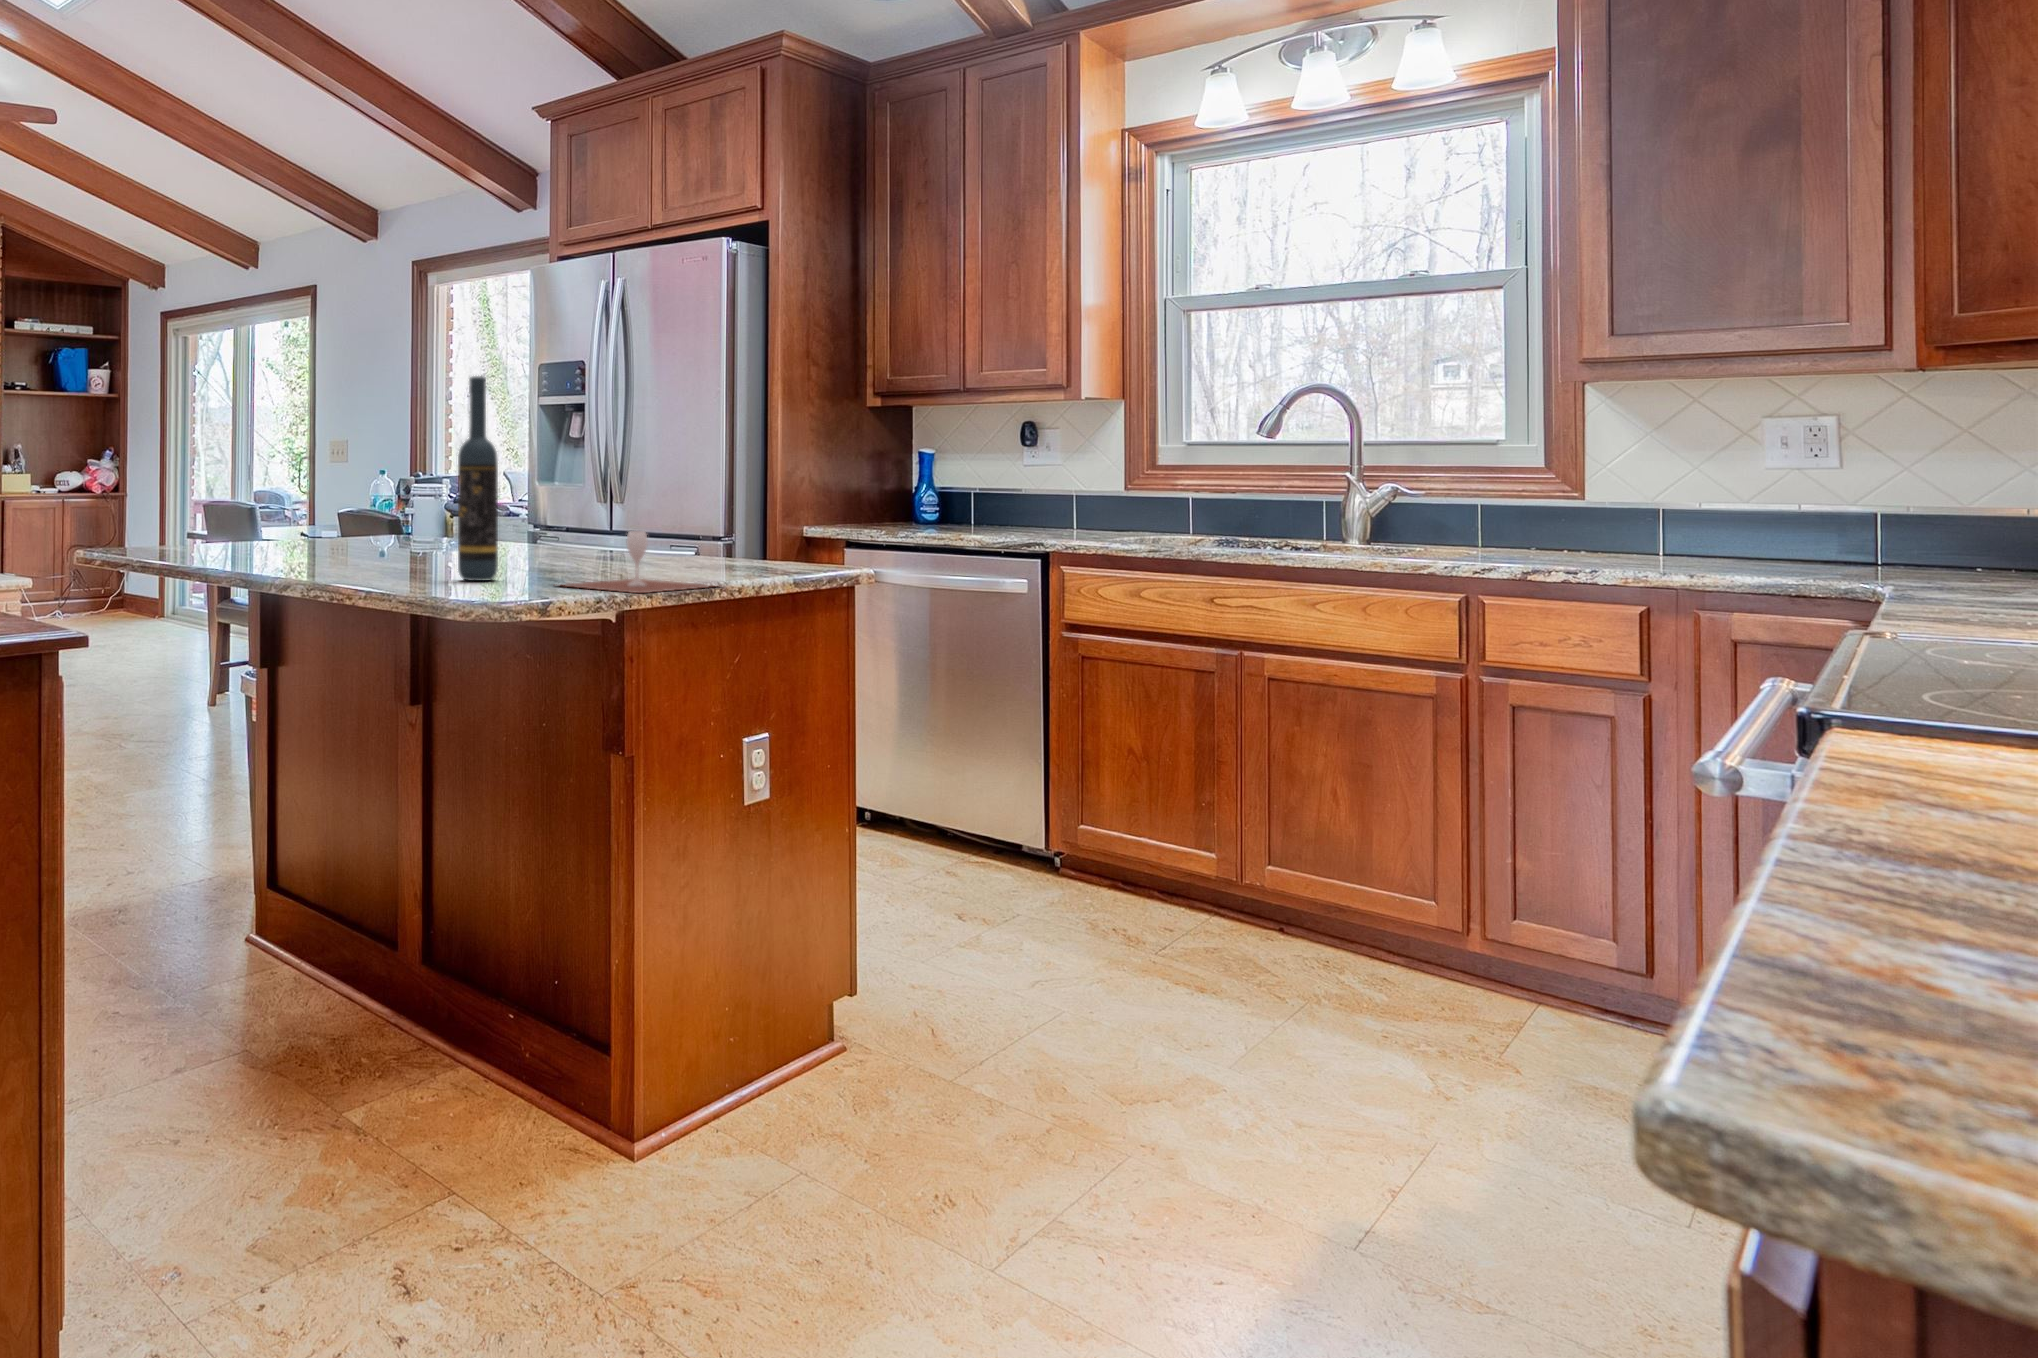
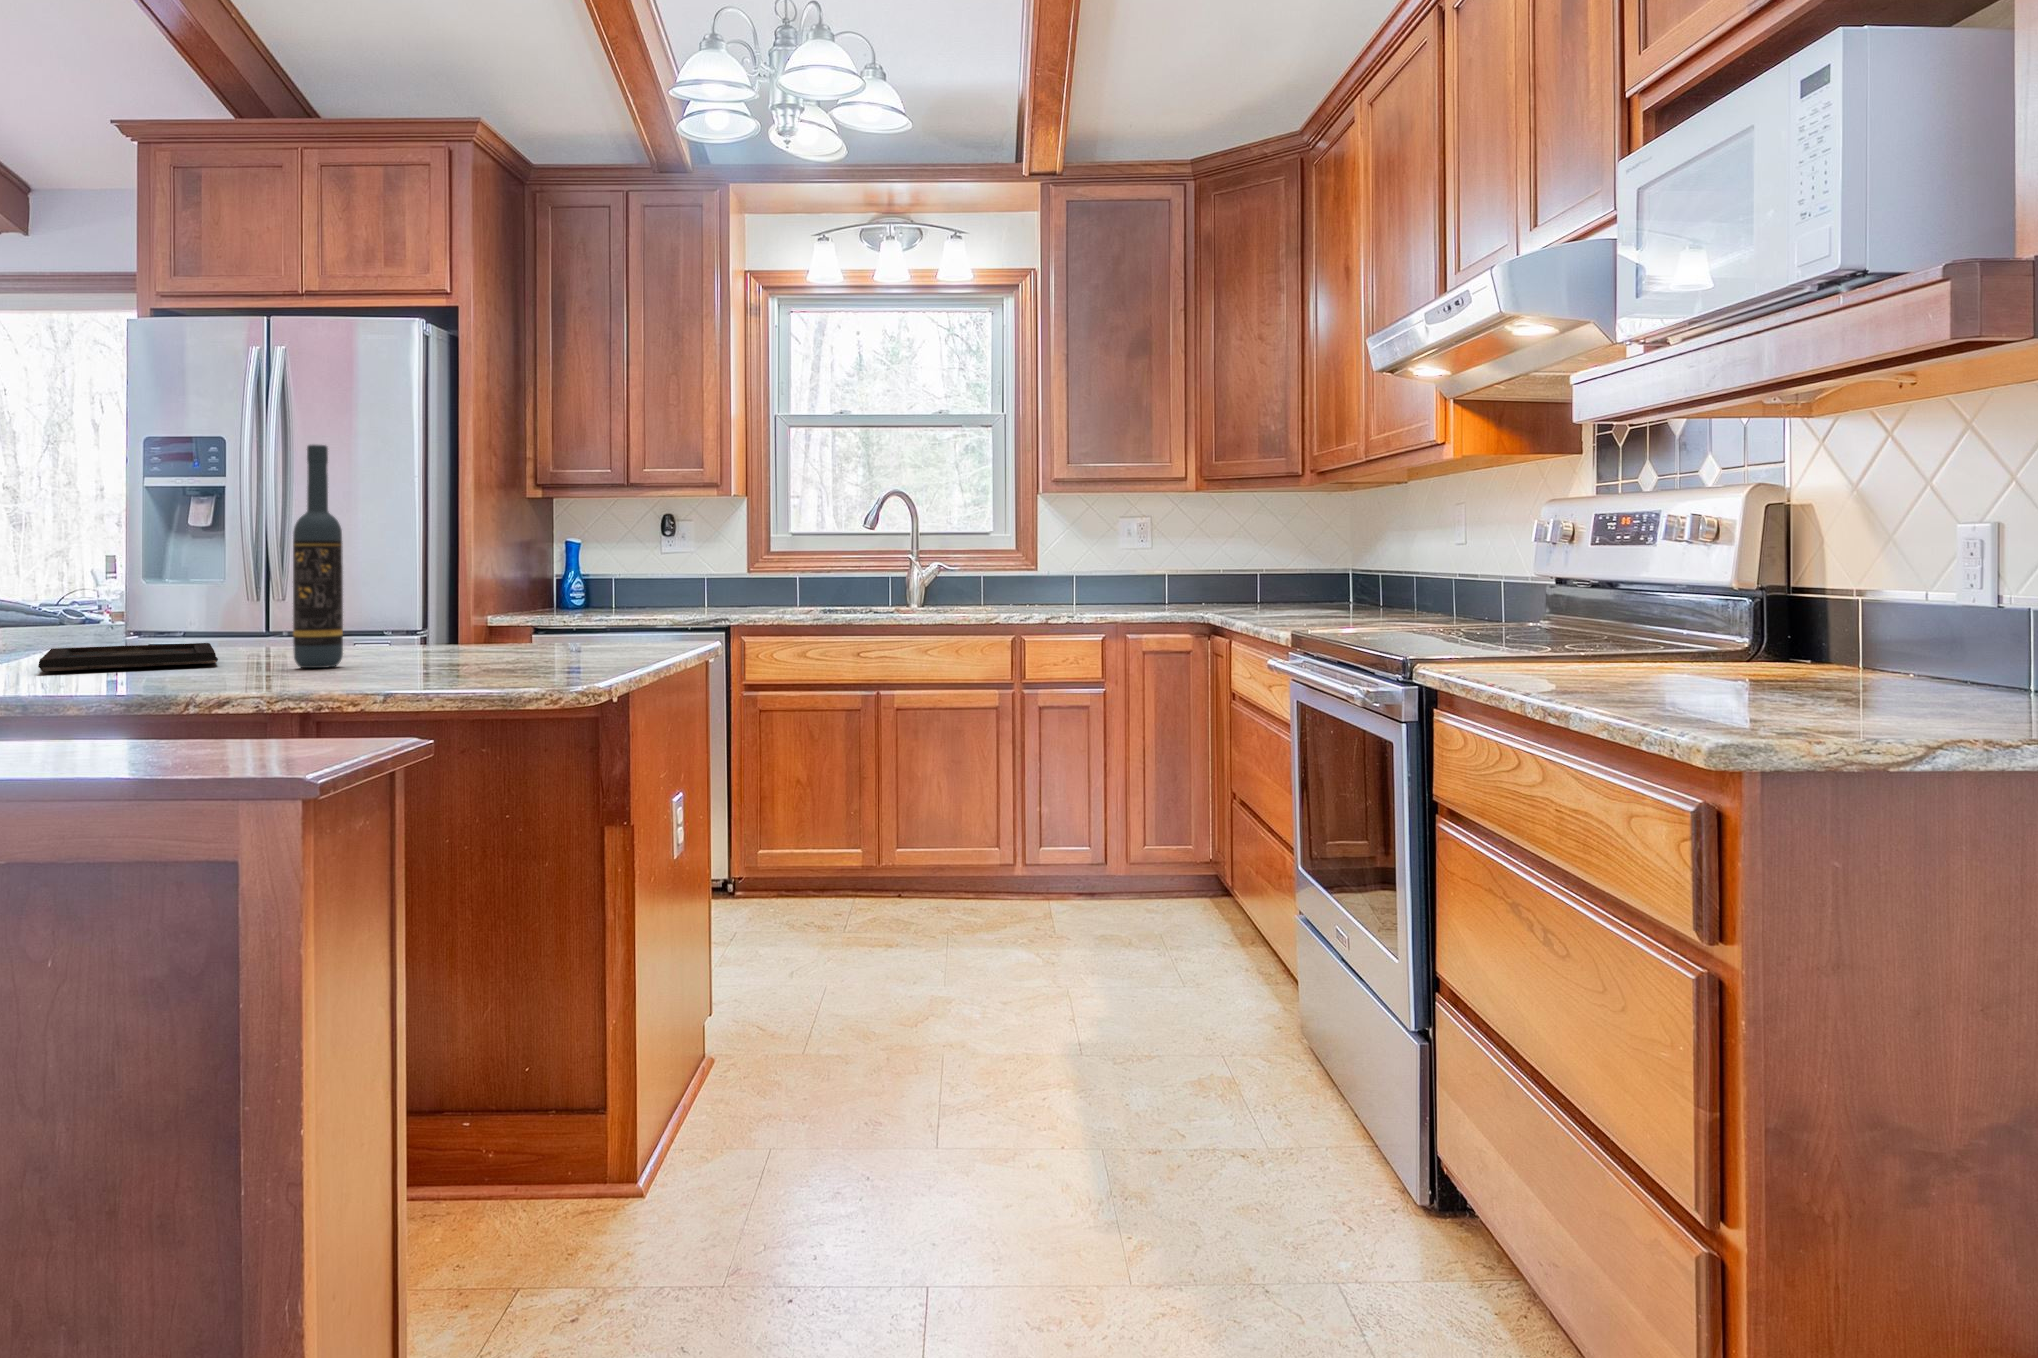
wine glass: present [565,531,720,593] -> none [433,607,598,666]
tray: none [311,552,468,571] -> present [38,643,218,671]

